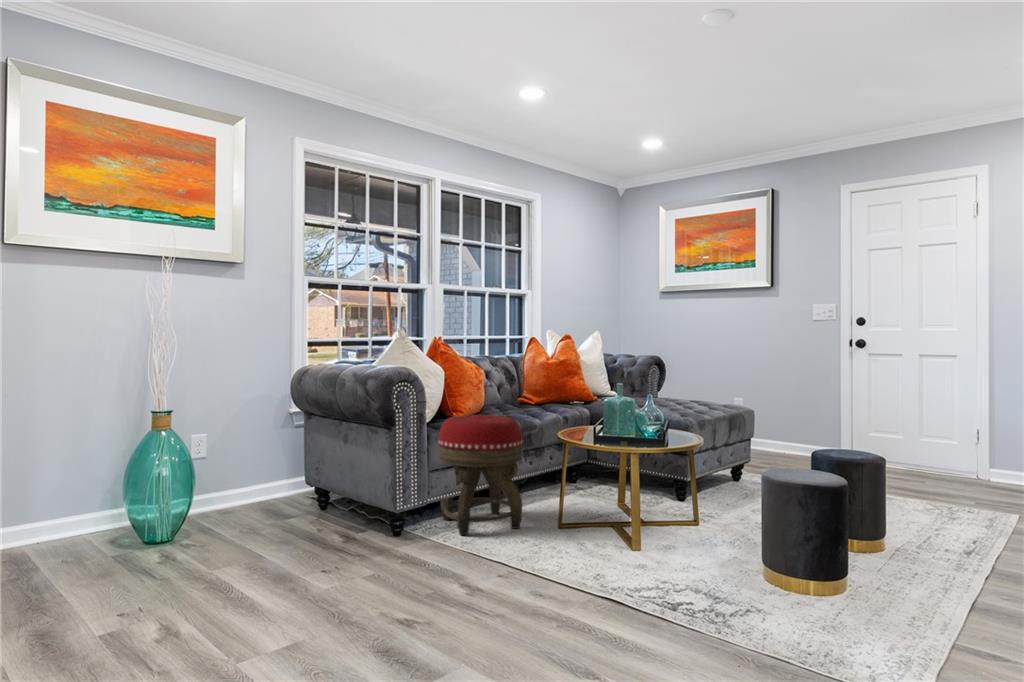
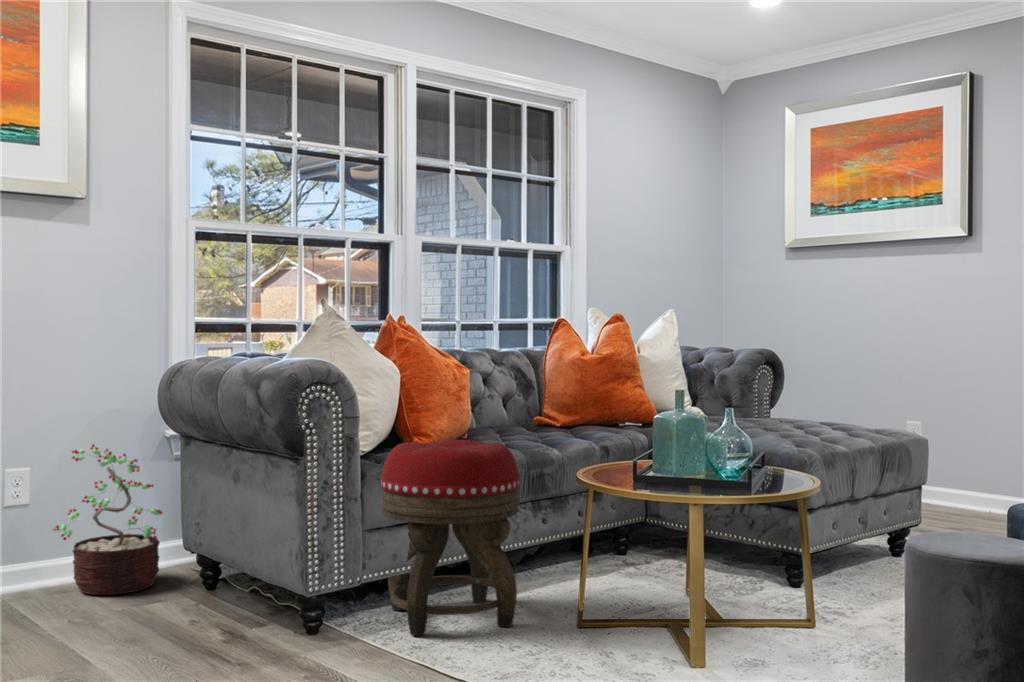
decorative plant: none [222,418,292,514] -> present [53,444,162,595]

